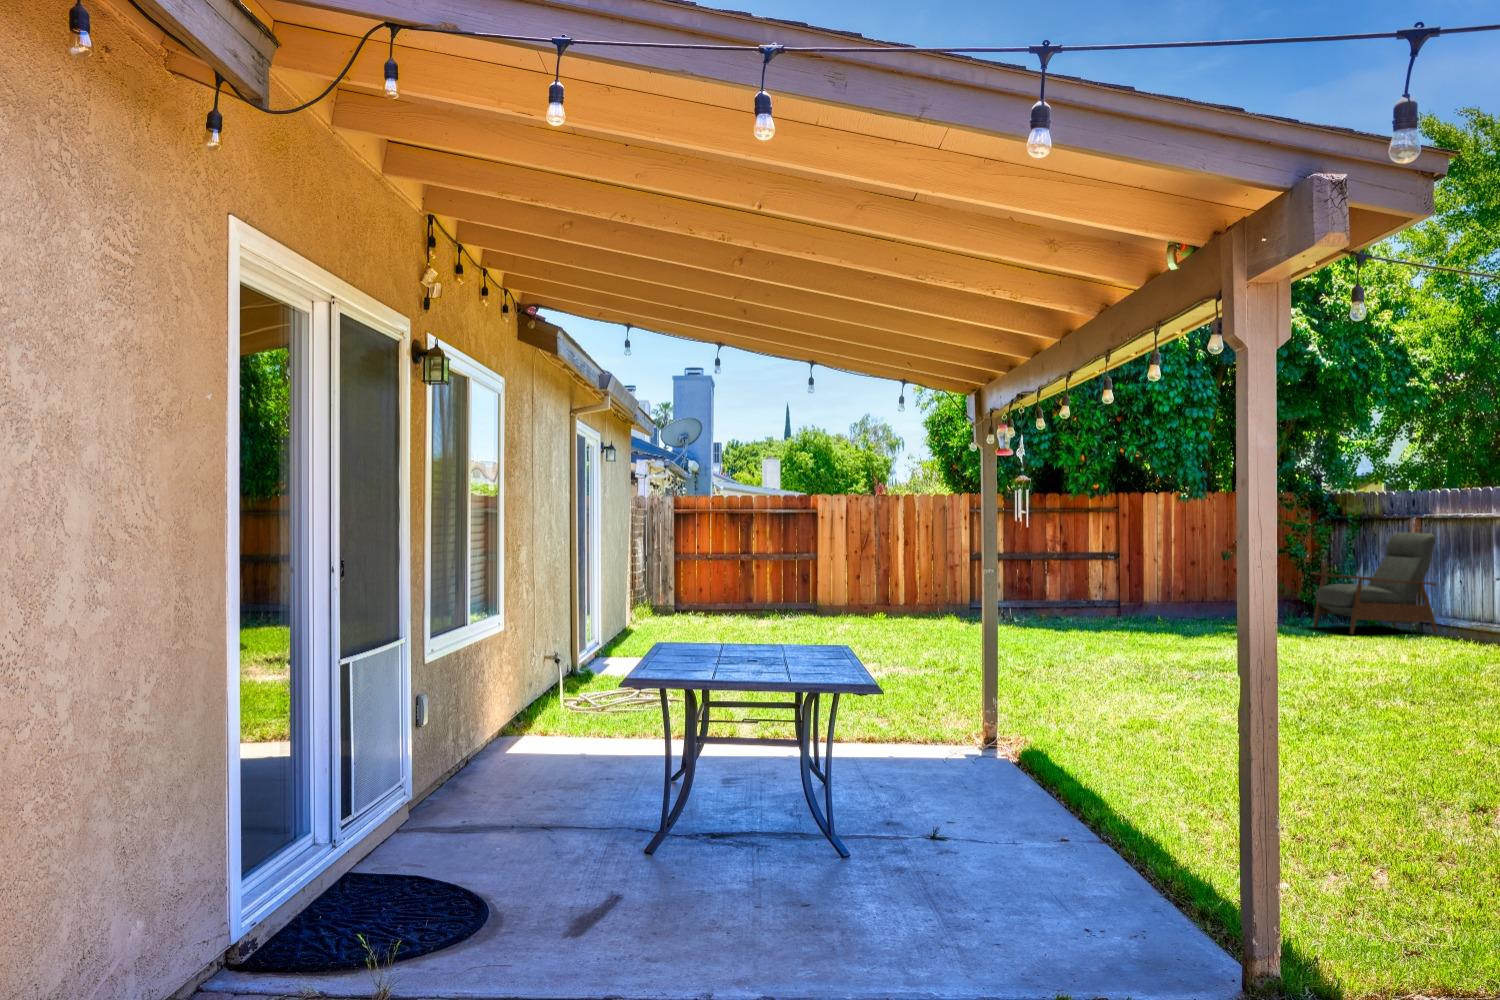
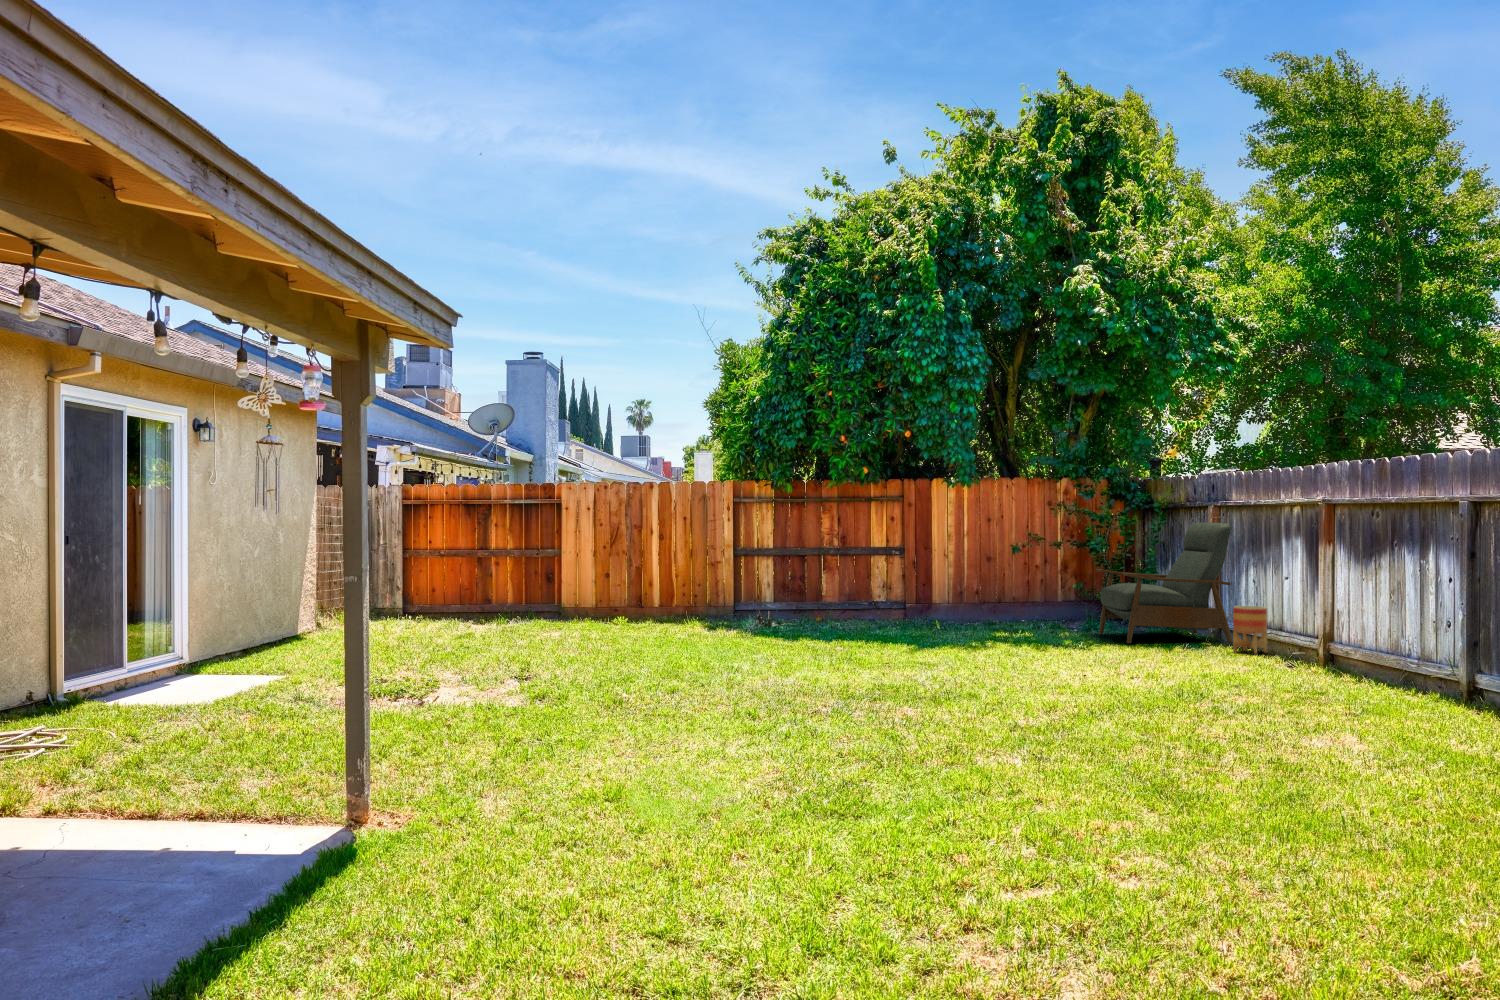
planter: none [1451,603,1482,643] -> present [1233,606,1267,654]

